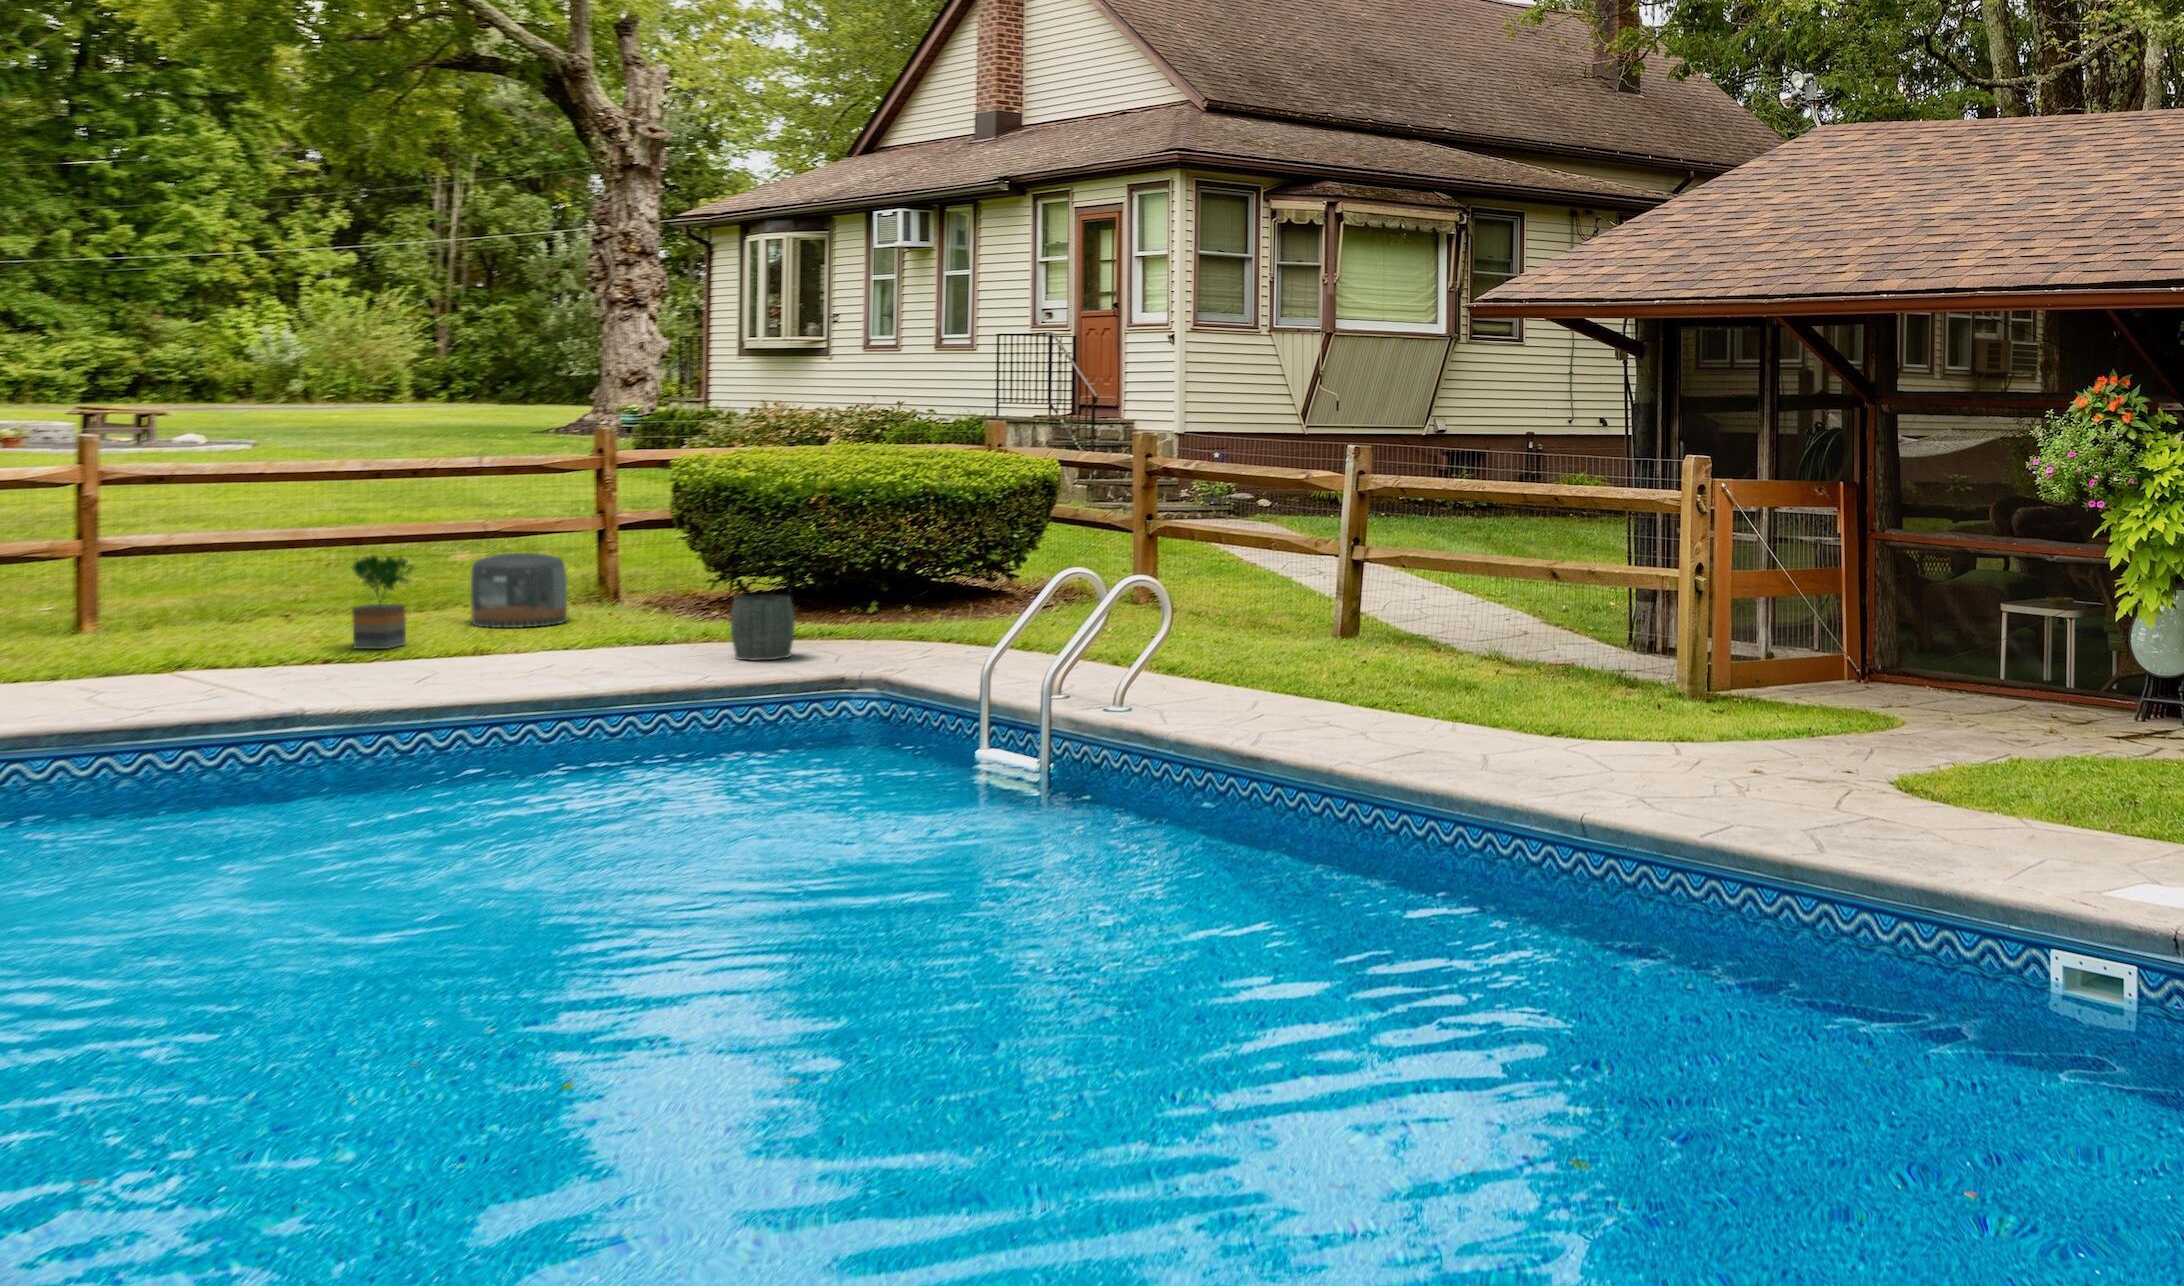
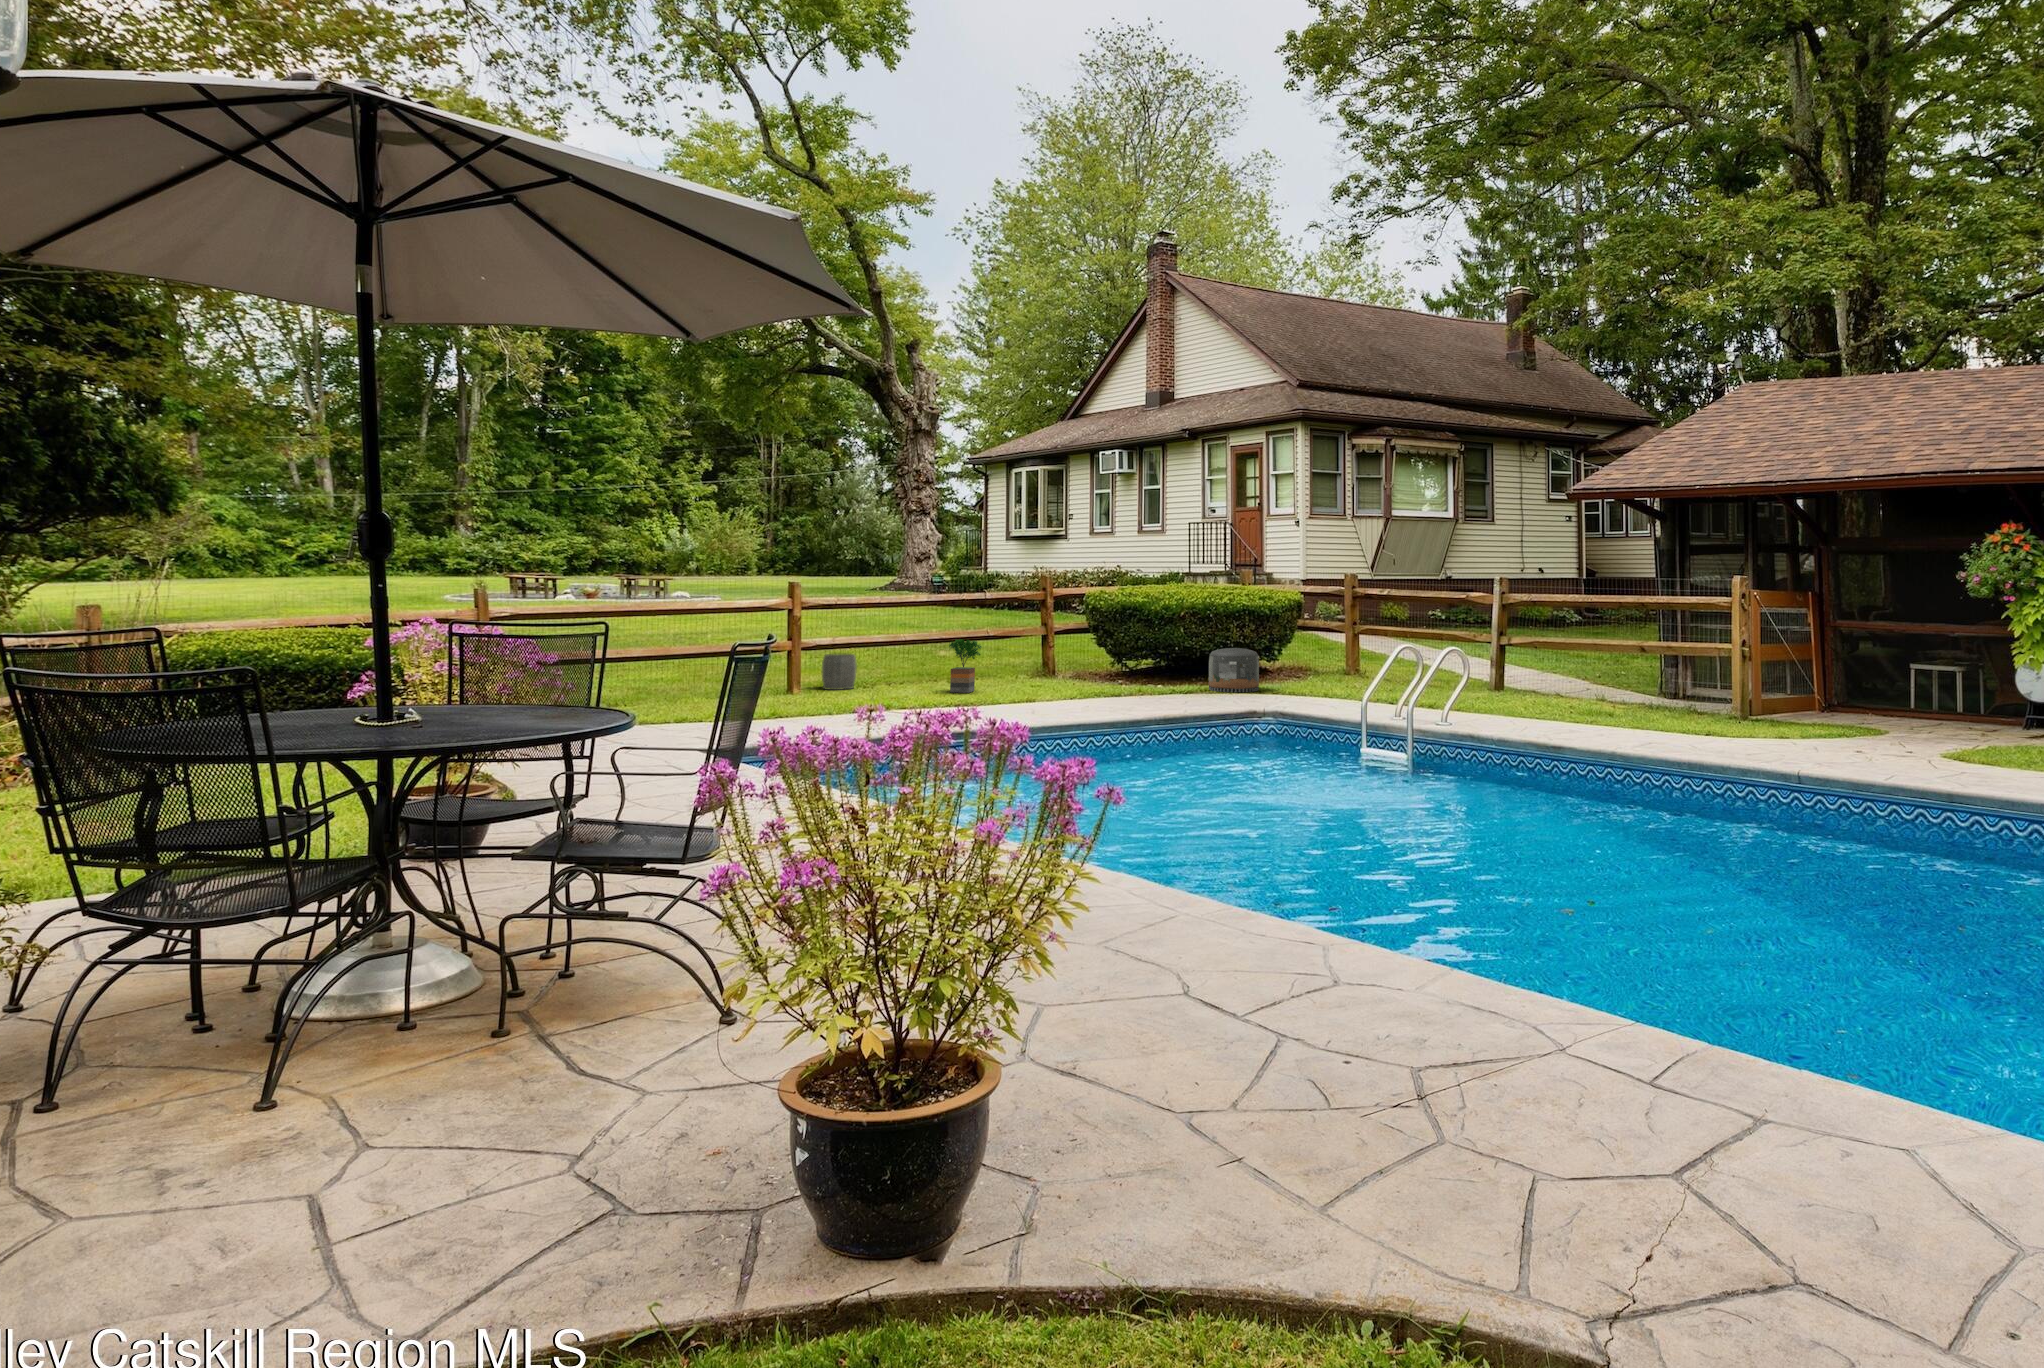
pouf: present [471,553,567,628] -> present [1209,648,1259,692]
woven basket: present [731,595,795,660] -> present [822,654,856,690]

